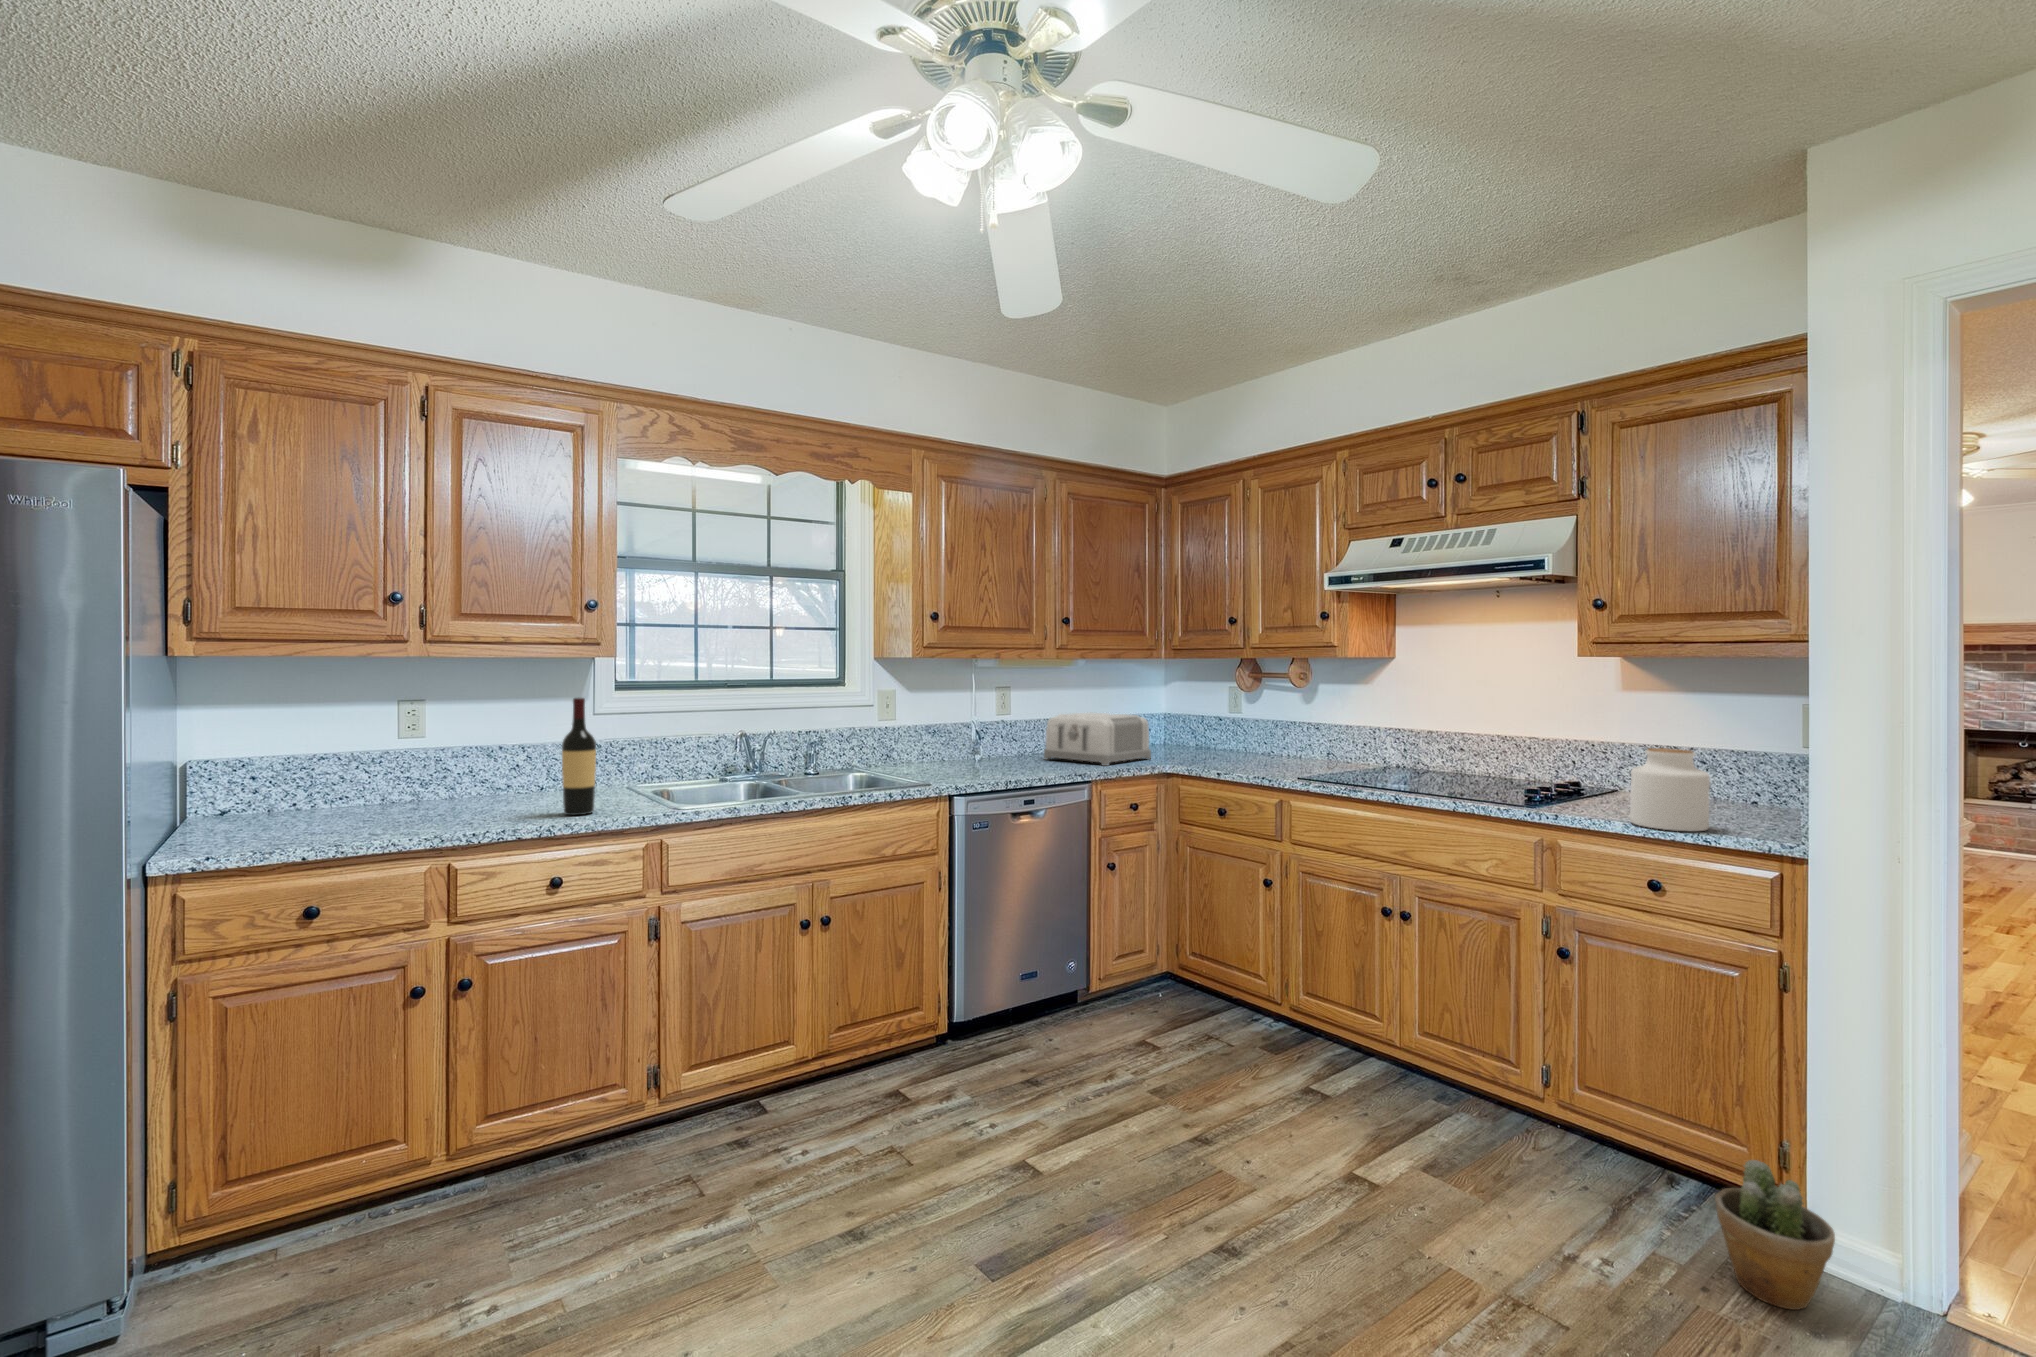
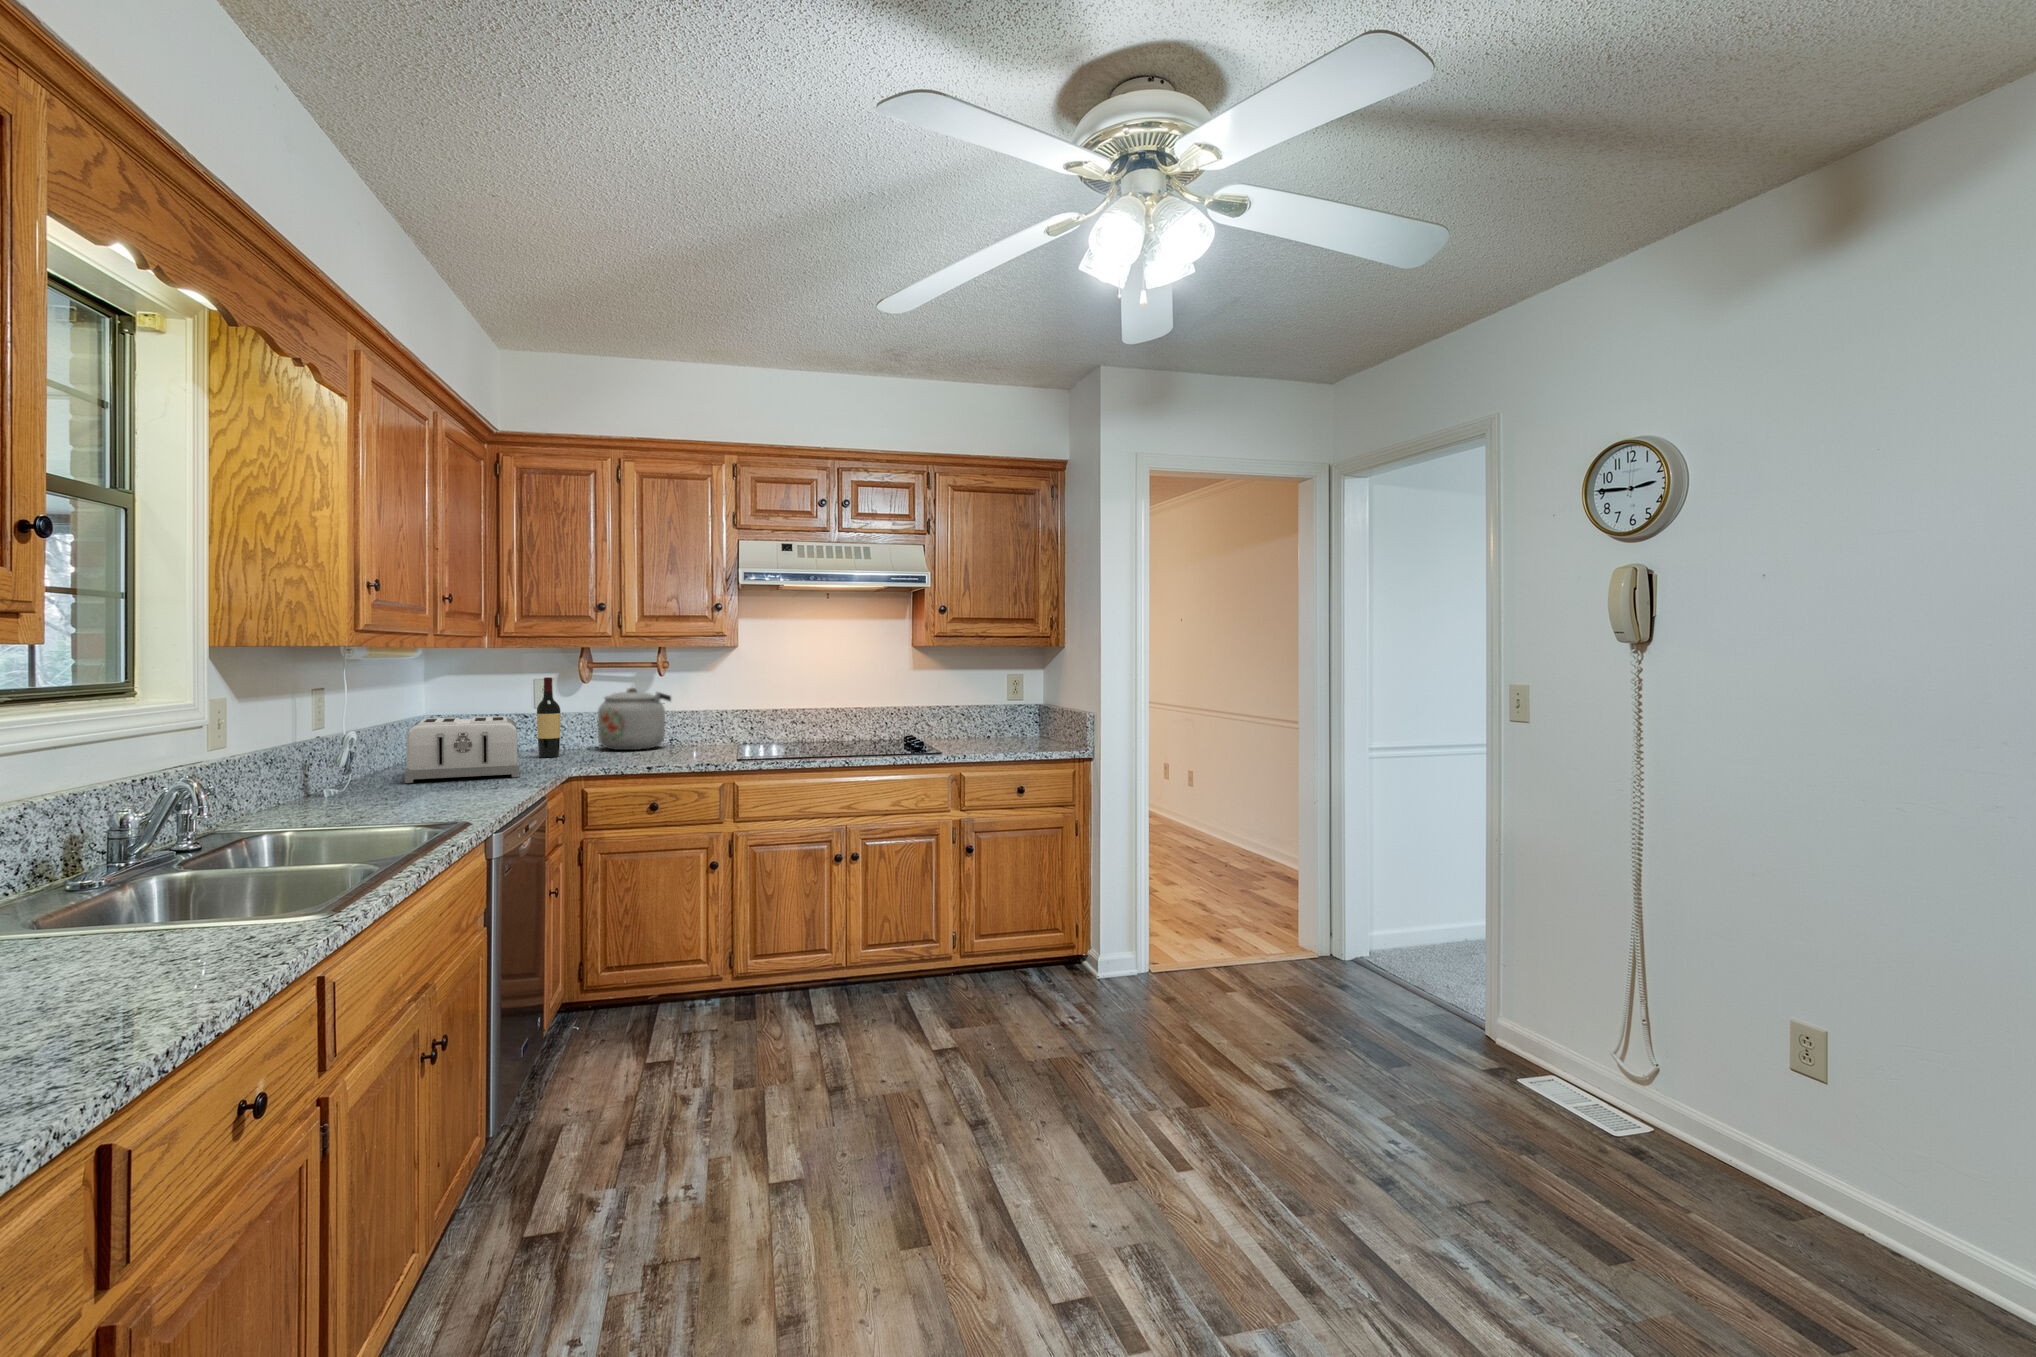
kettle: none [1261,697,1340,760] -> present [598,688,671,750]
wine bottle: present [562,698,596,815] -> present [537,677,561,757]
jar: present [1630,748,1710,831] -> none [993,706,1031,753]
potted plant: present [1715,1160,1835,1310] -> none [1062,920,1110,988]

